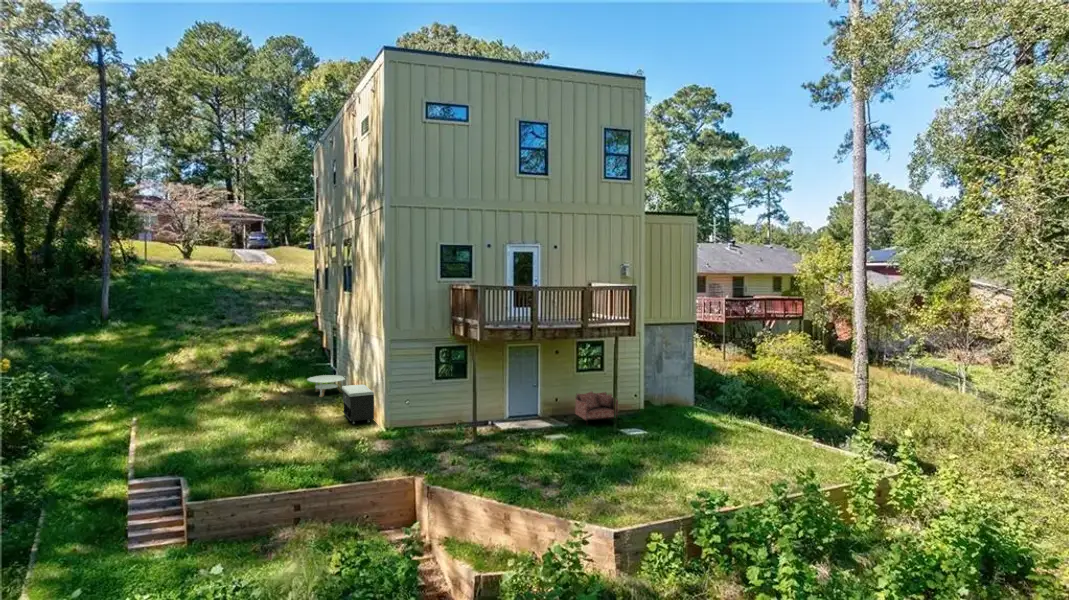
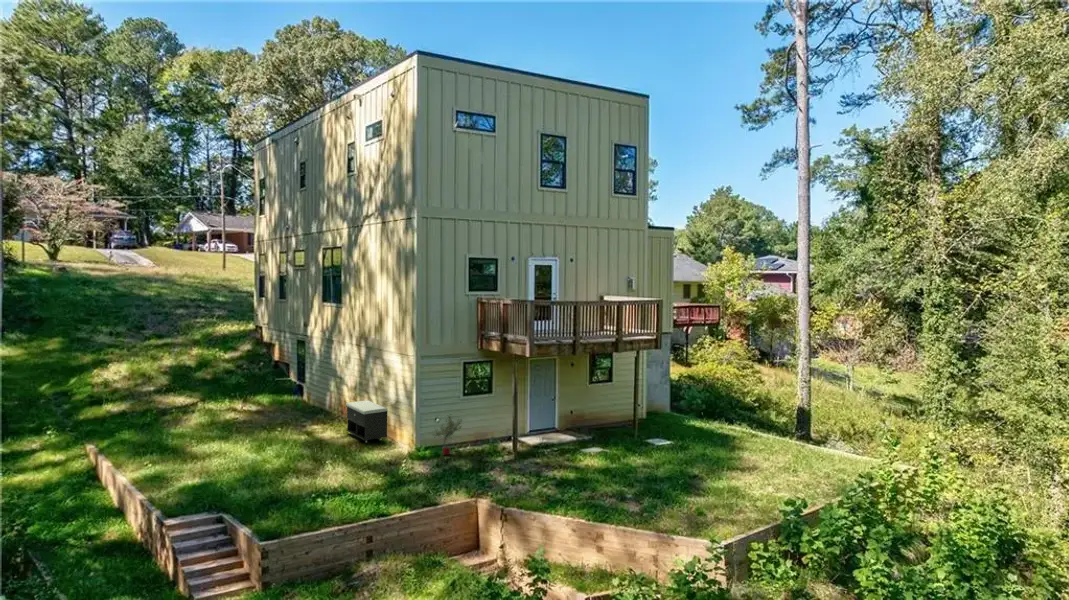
round table: present [307,375,345,397] -> none [286,390,328,415]
armchair: present [575,391,618,422] -> none [585,400,628,435]
potted tree: none [400,398,433,438] -> present [432,414,462,455]

